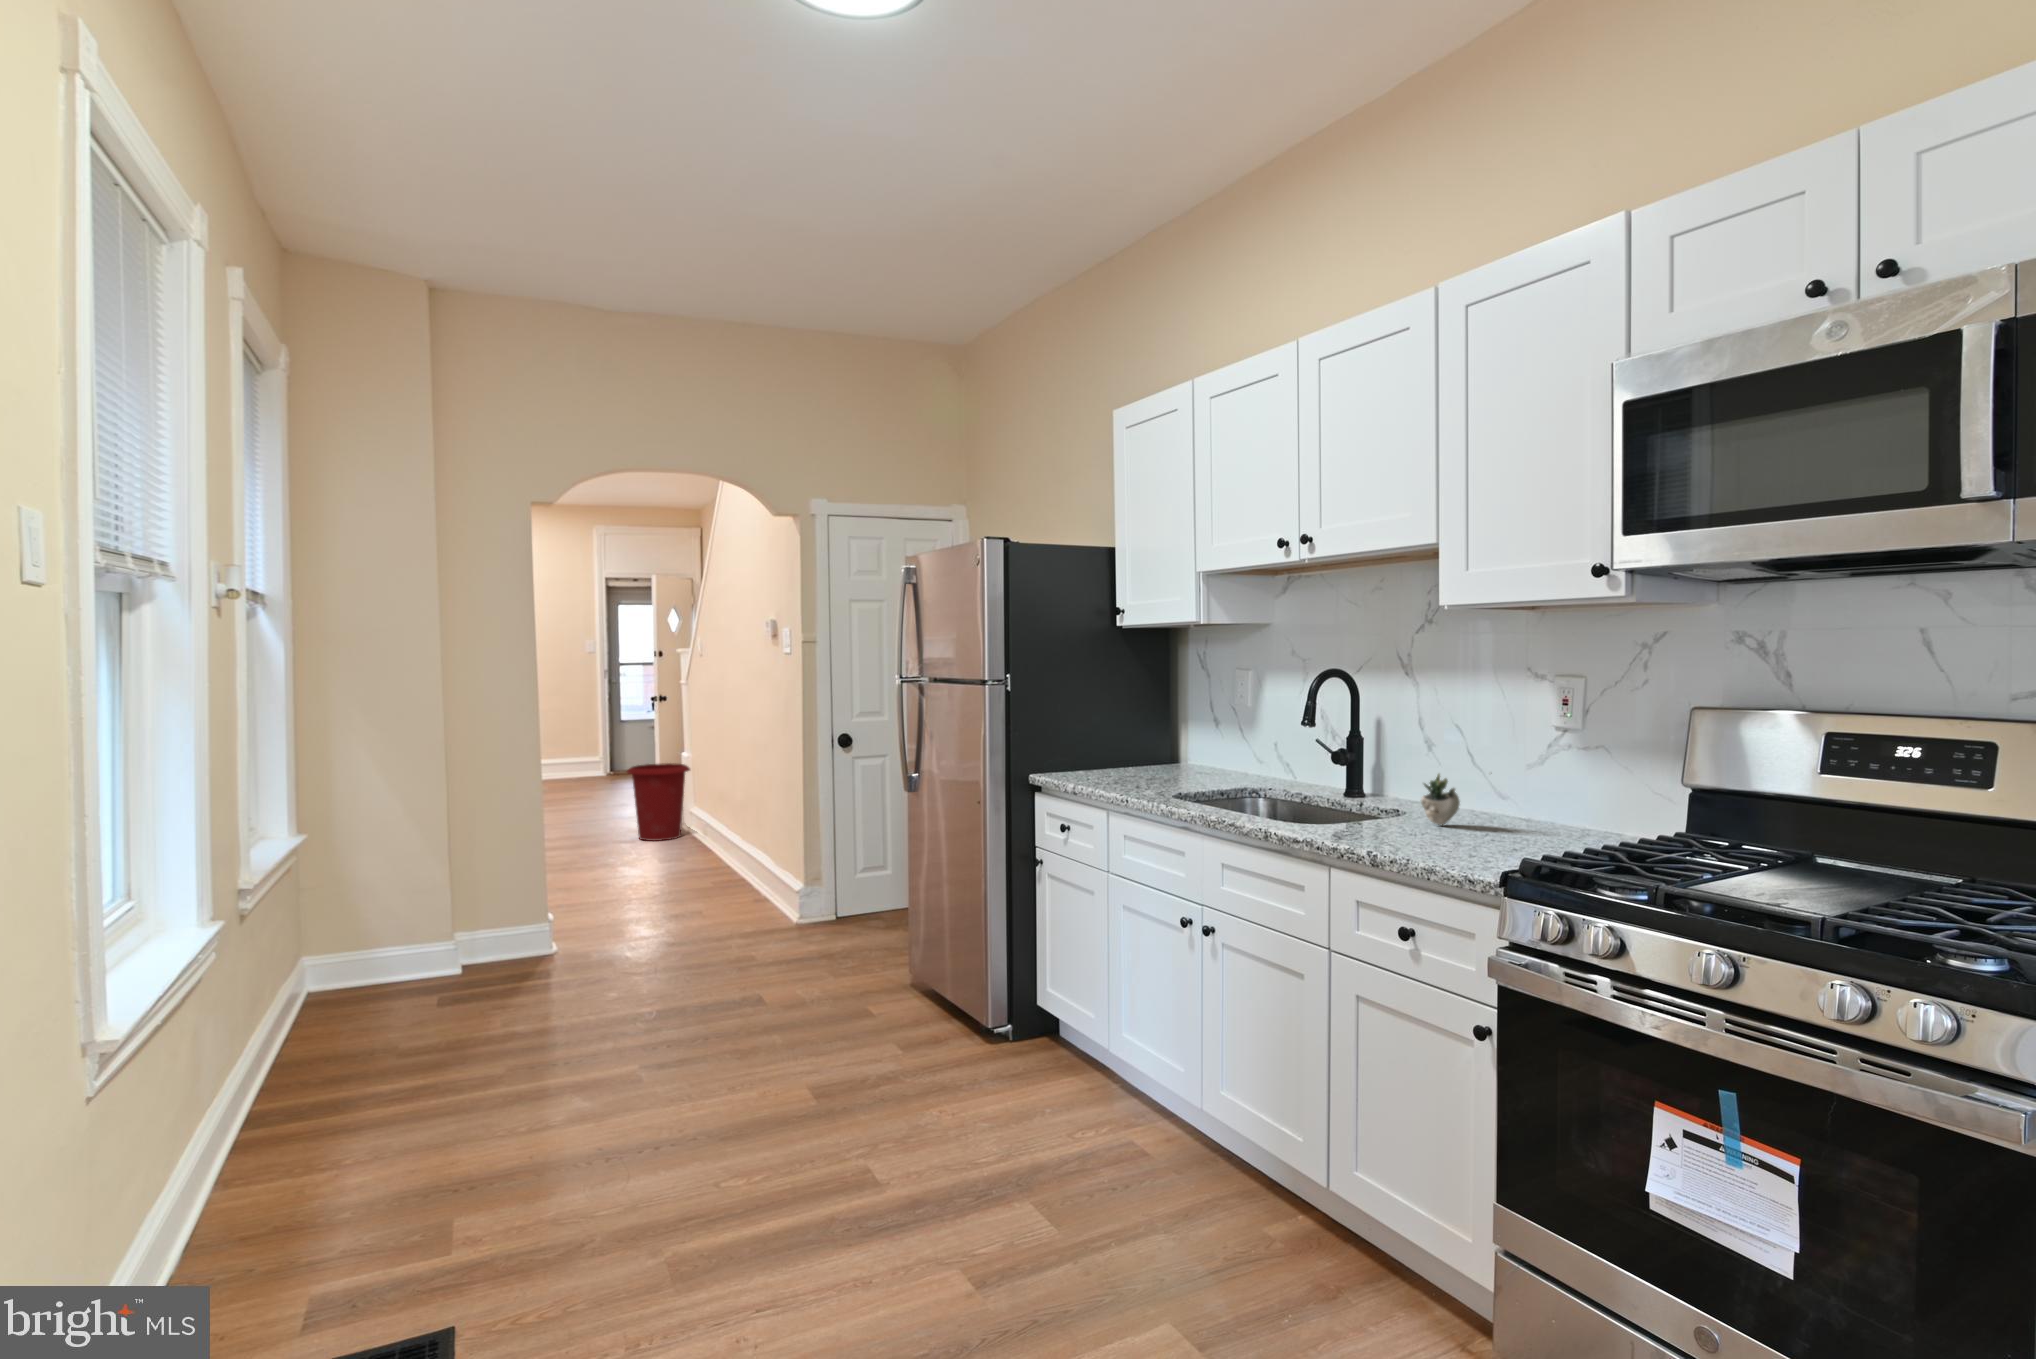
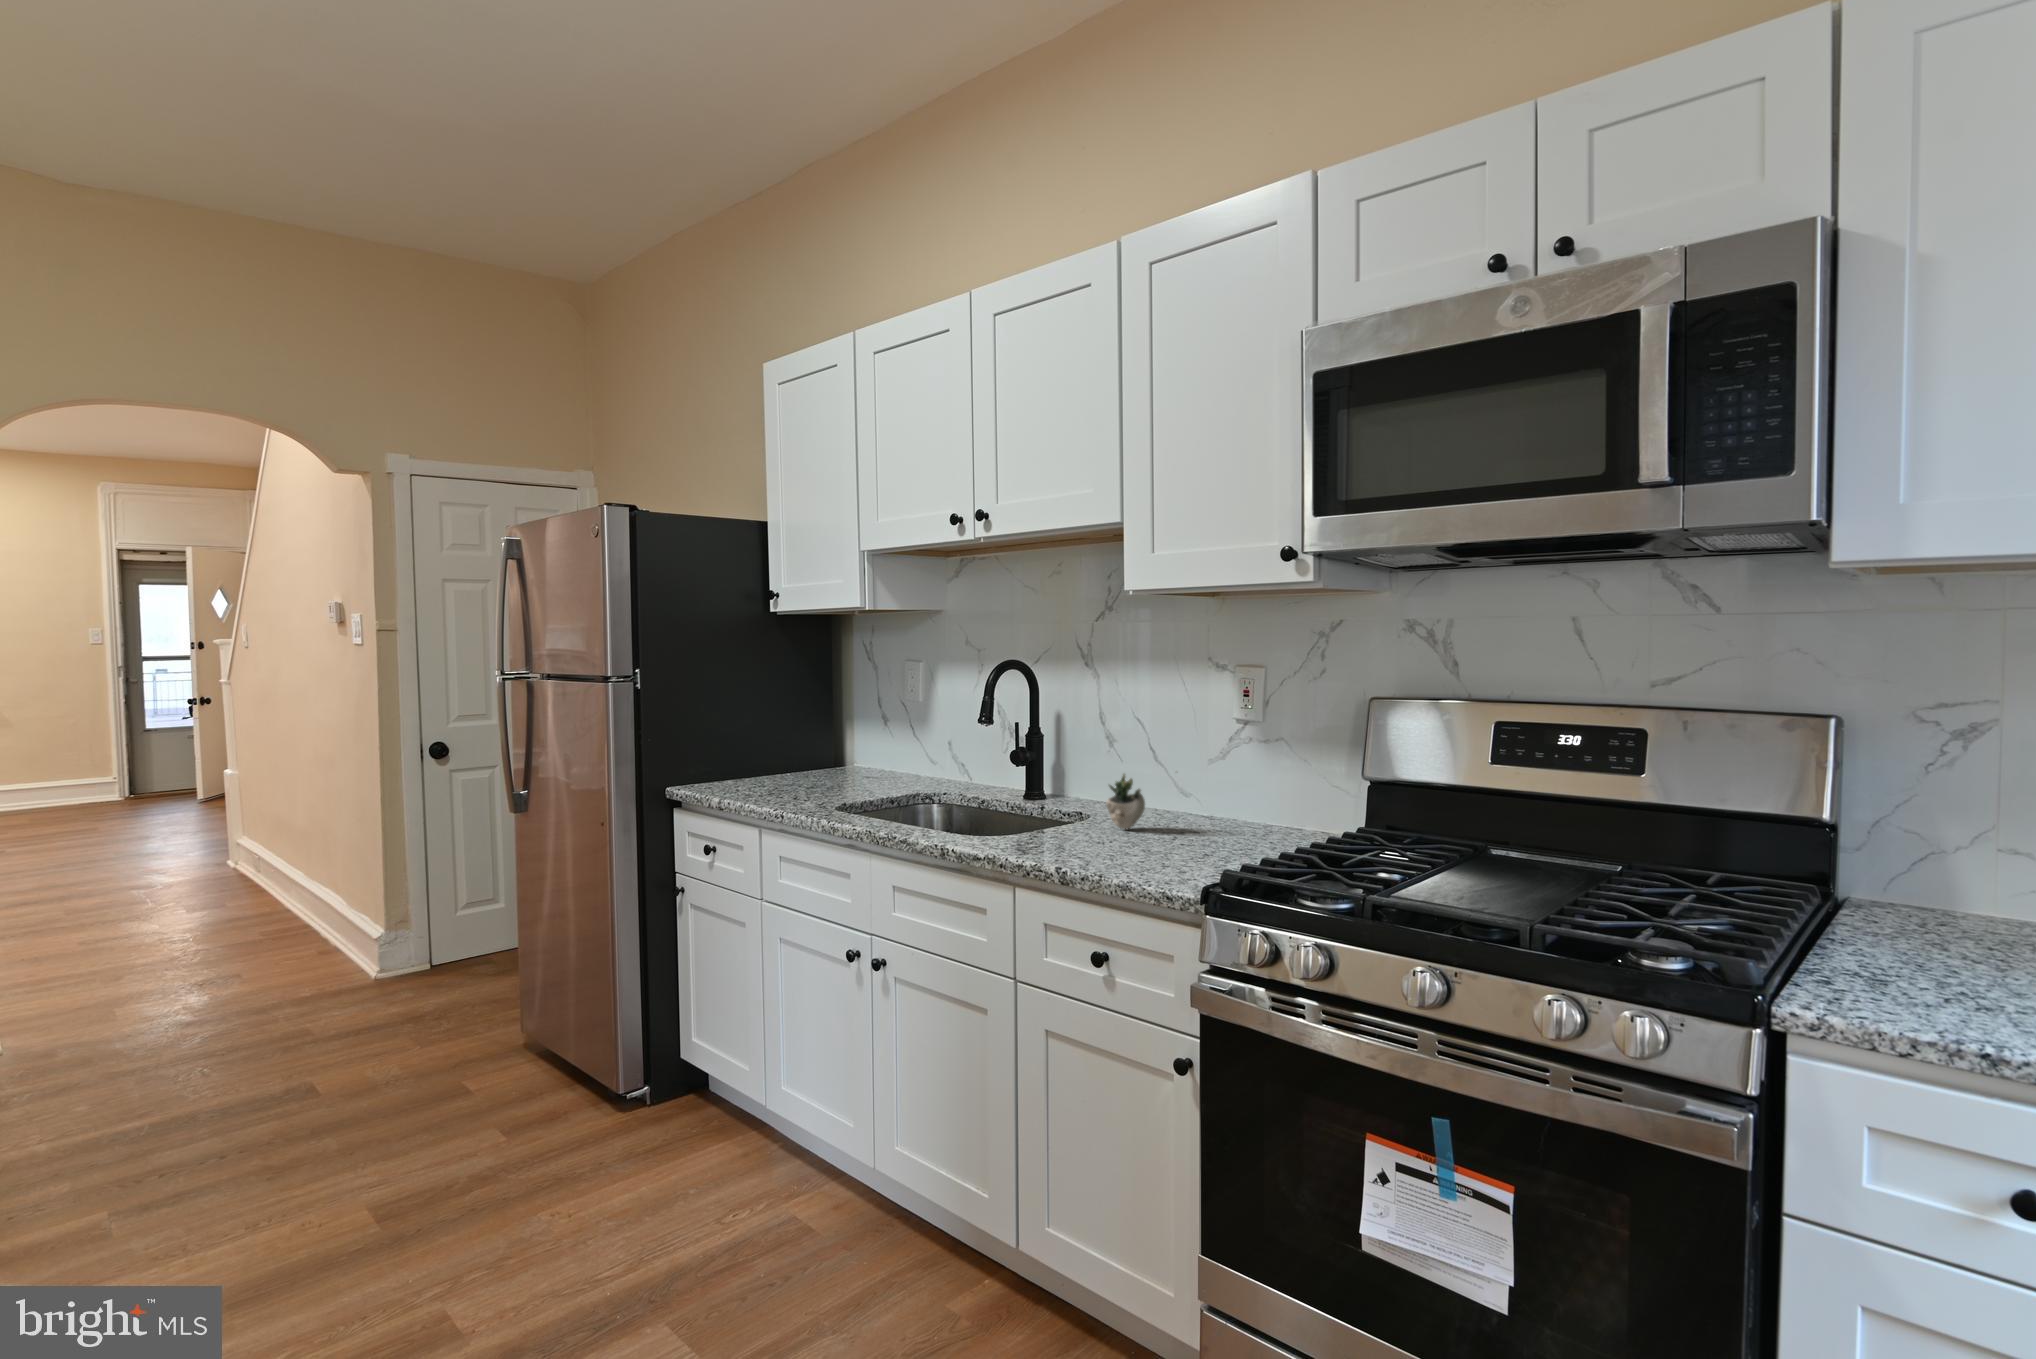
waste bin: present [627,763,690,841] -> none [139,784,237,883]

